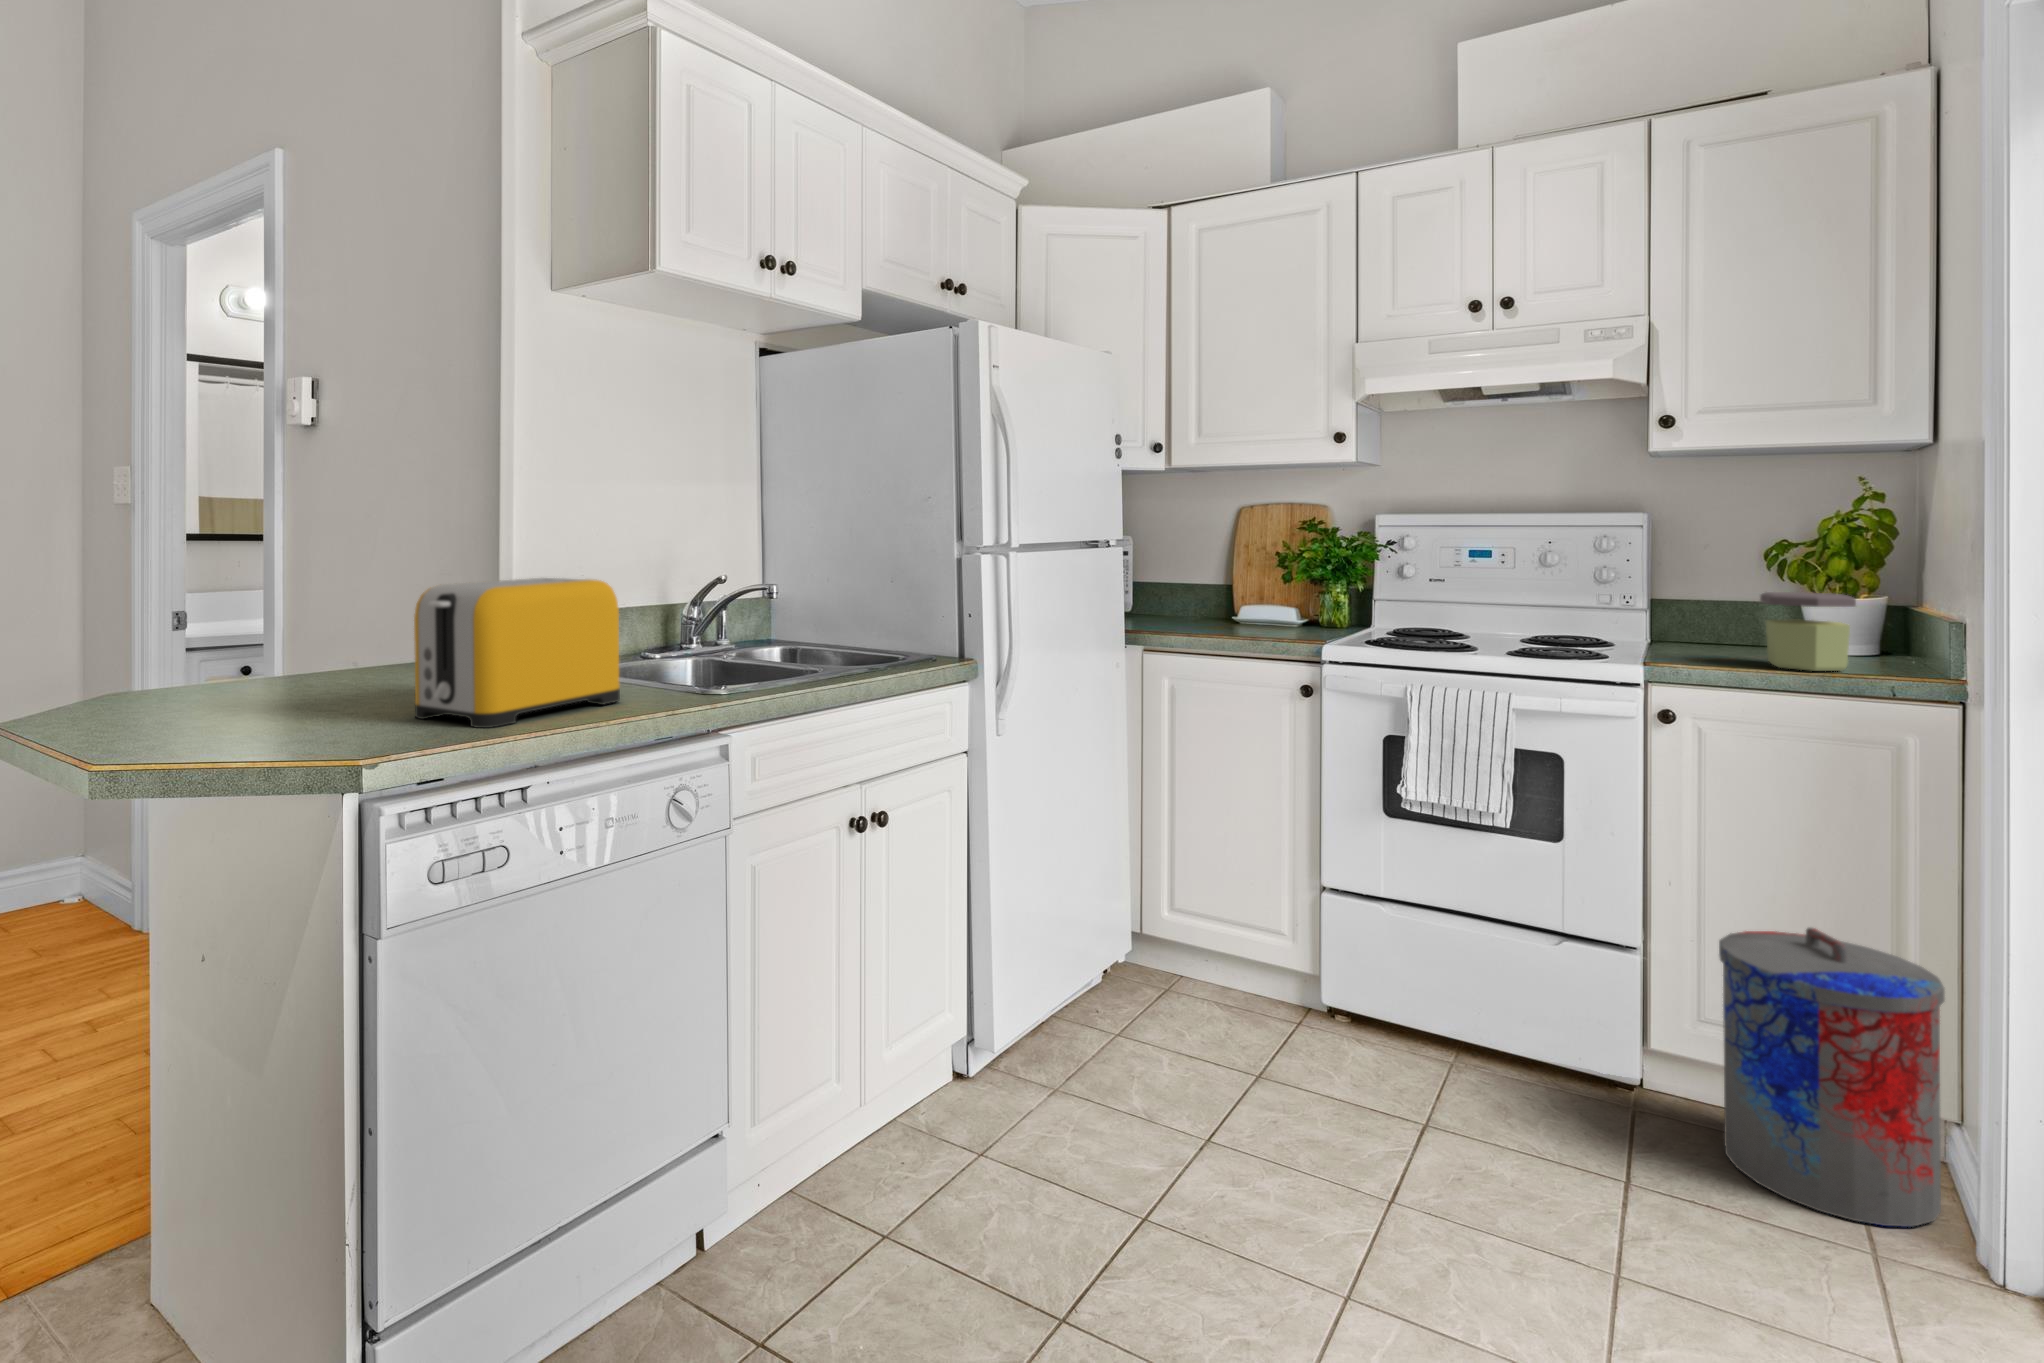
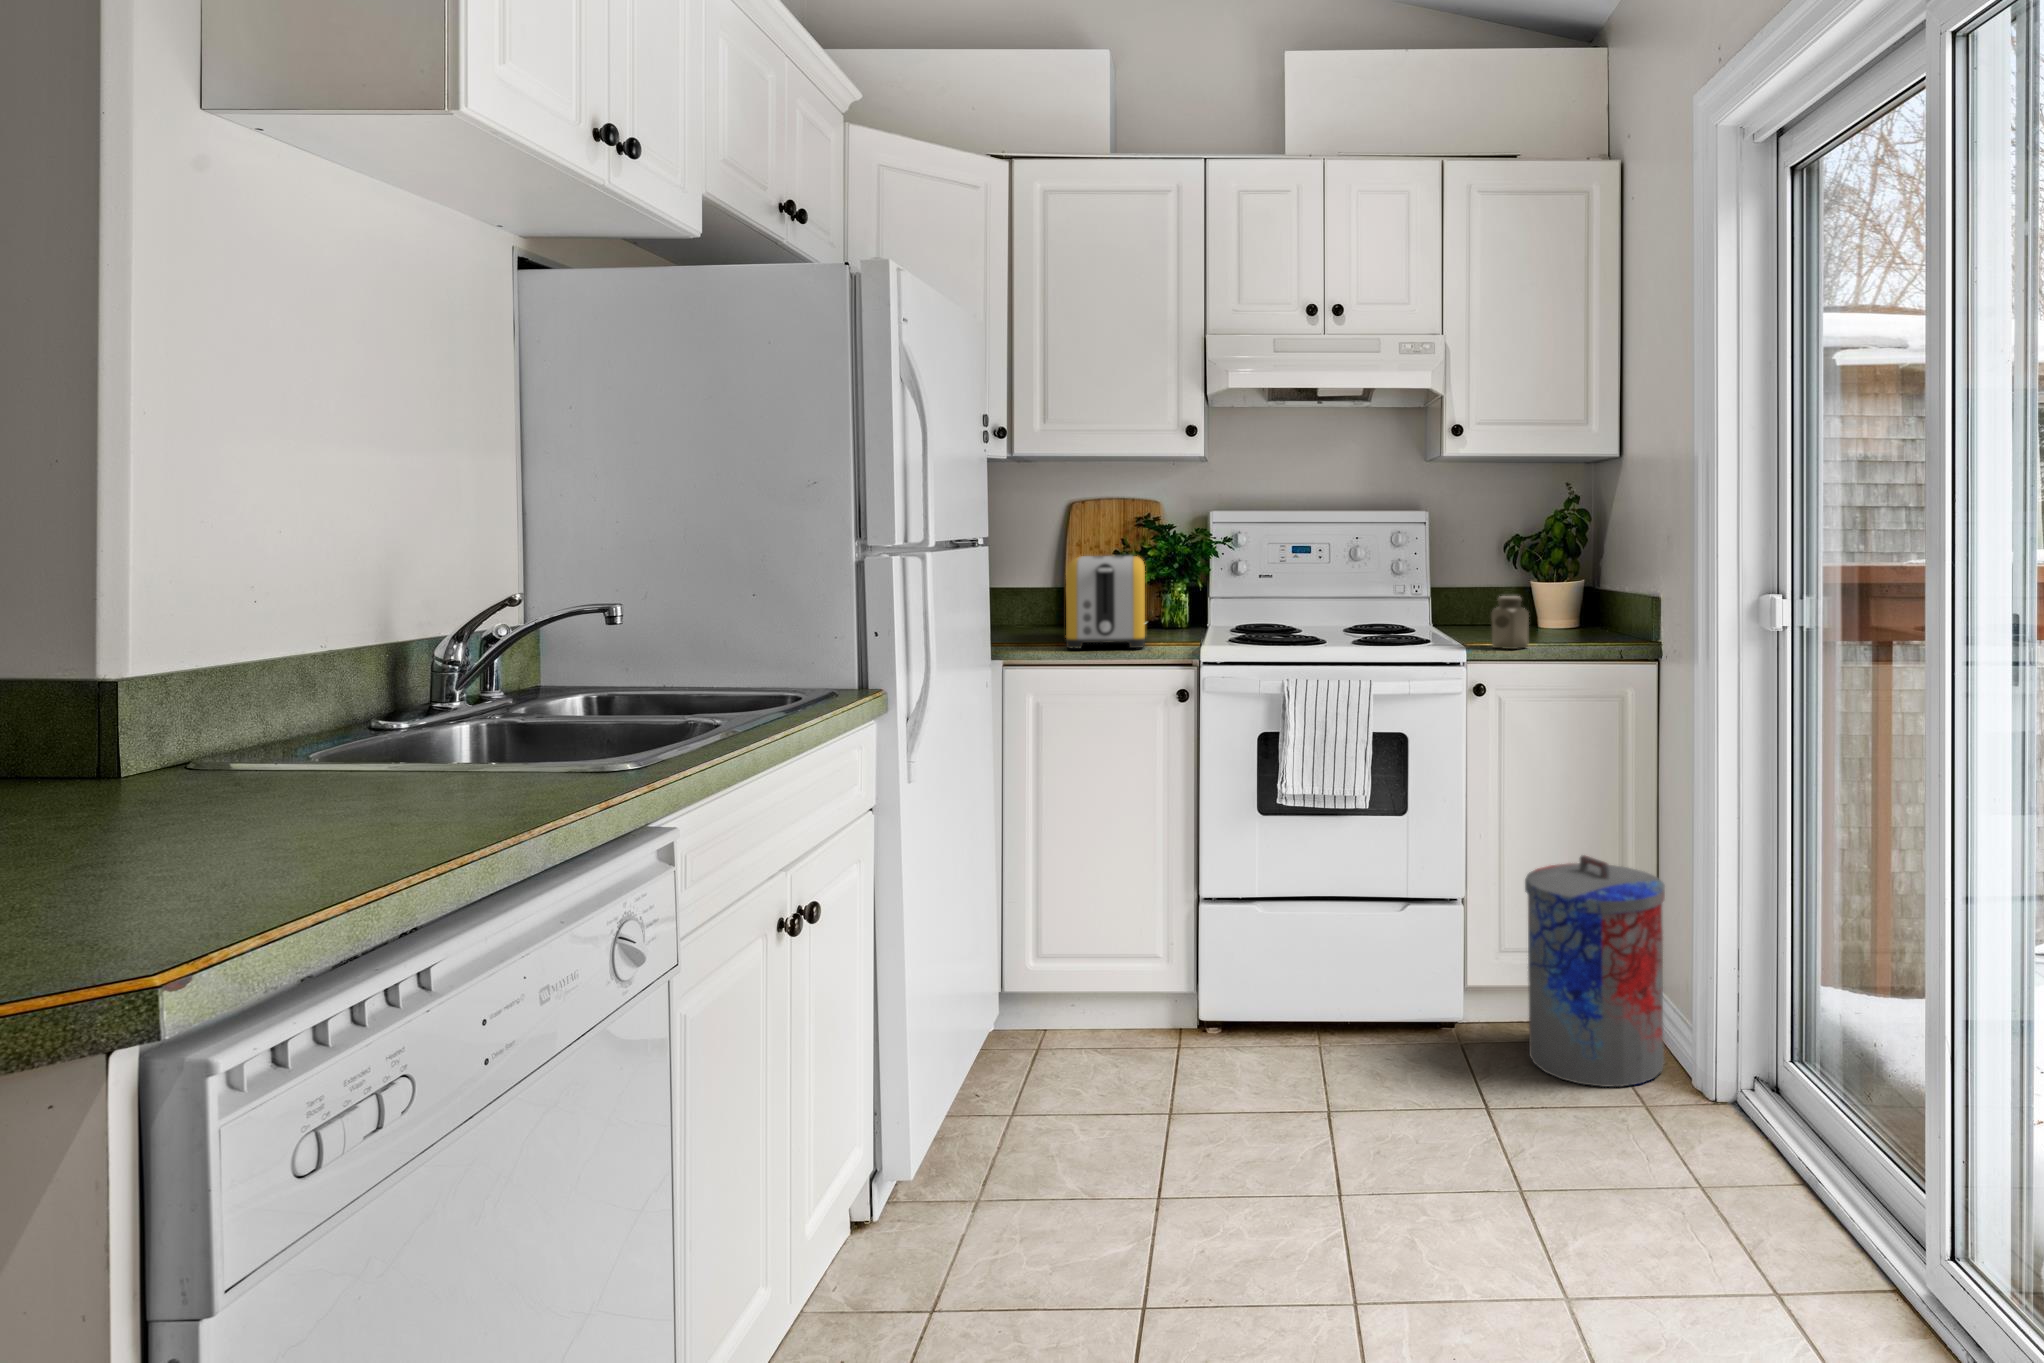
toaster: present [414,578,620,728] -> present [1066,556,1145,648]
jar: present [1760,592,1856,671] -> none [1530,577,1593,642]
salt shaker: none [1687,612,1742,673] -> present [1491,596,1529,649]

